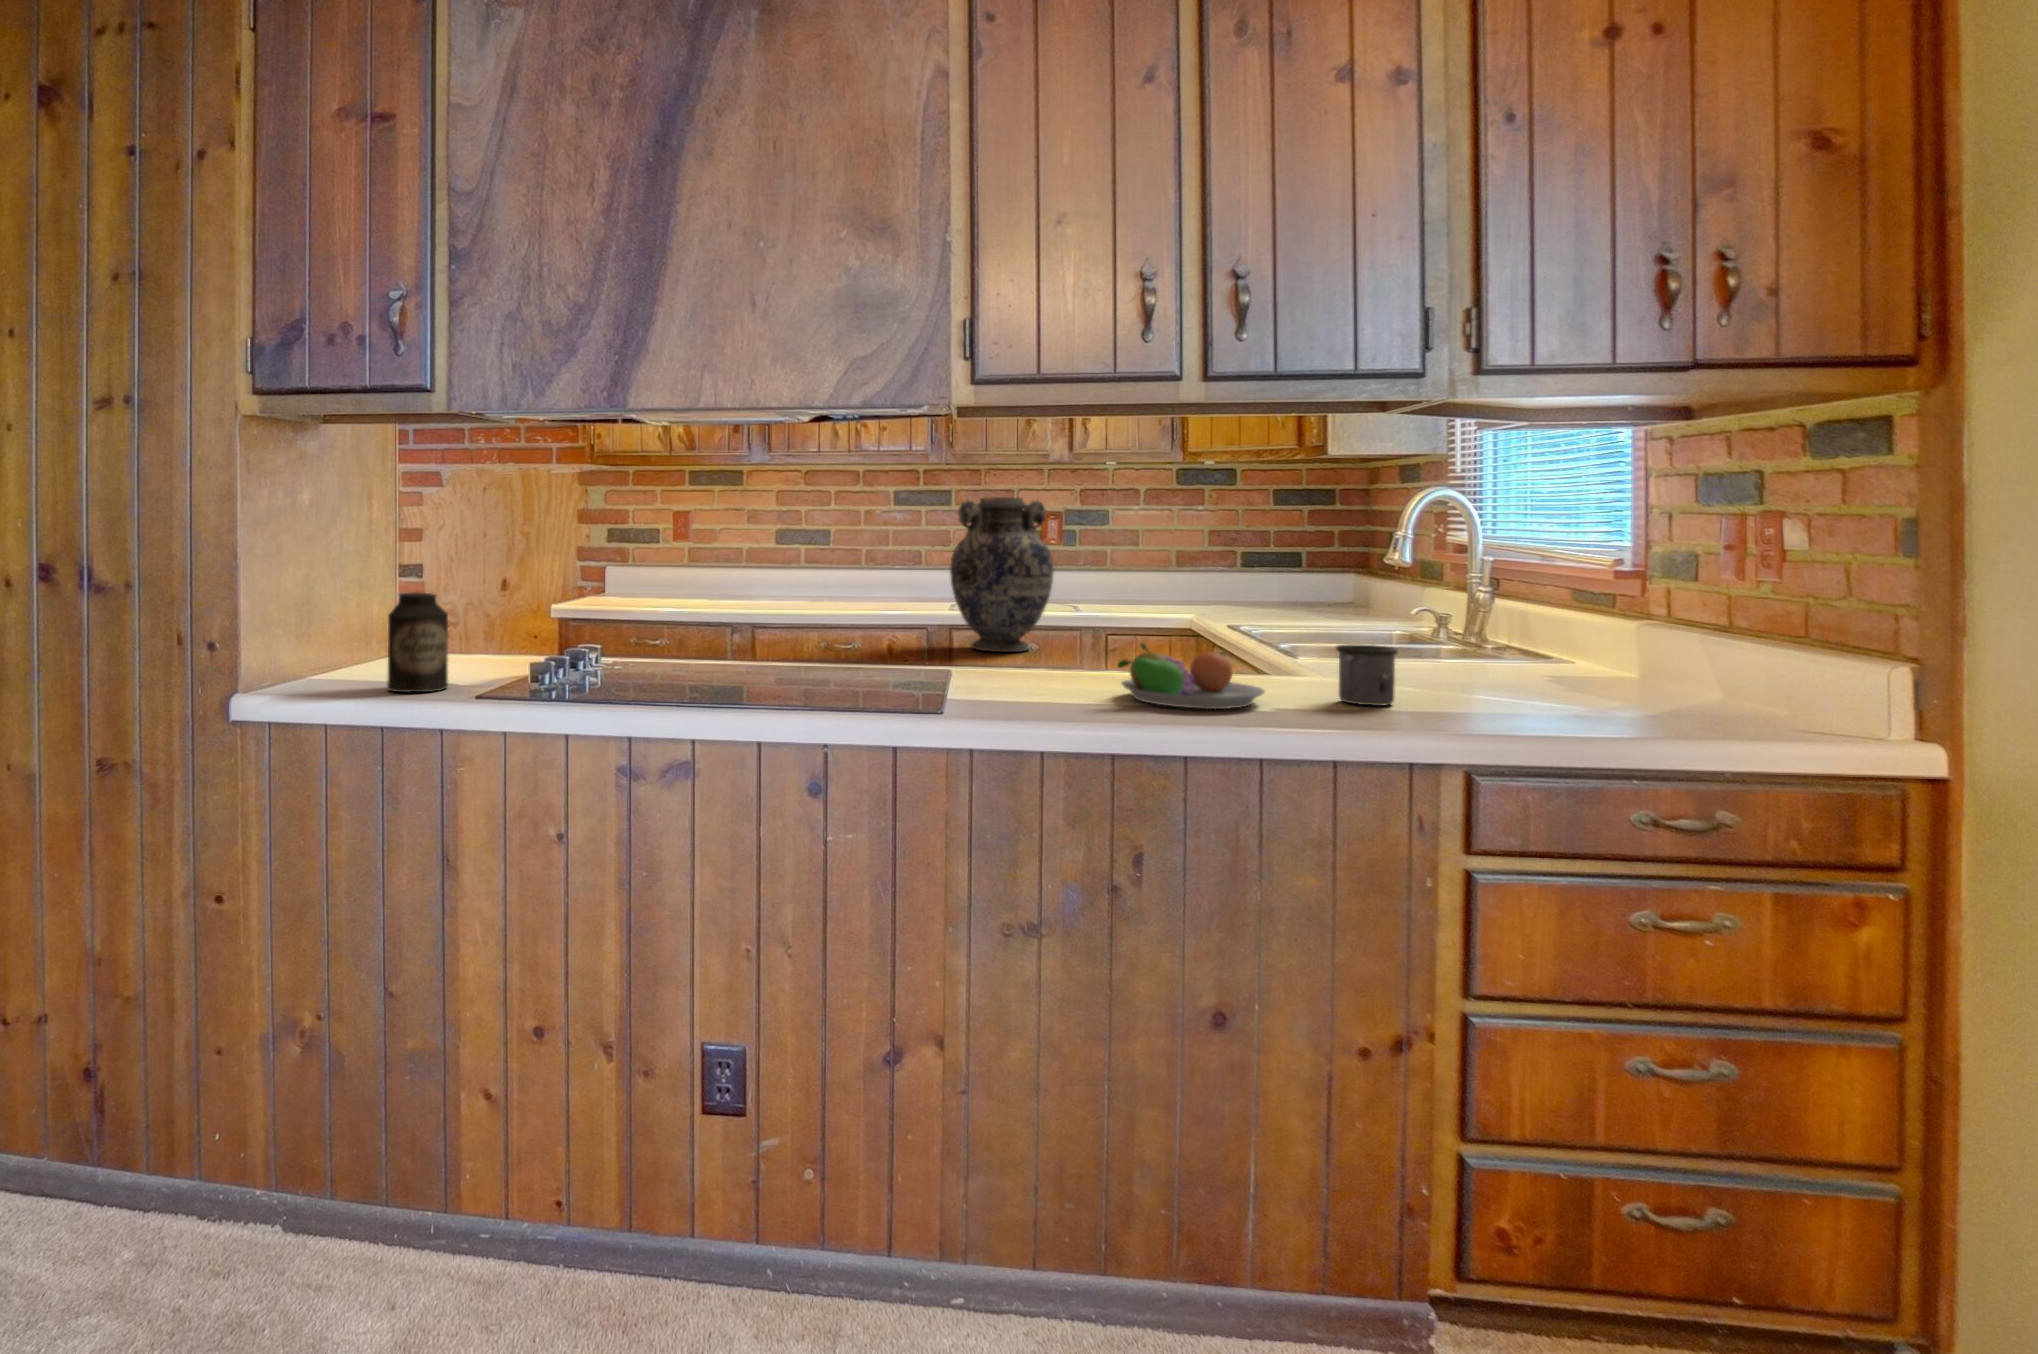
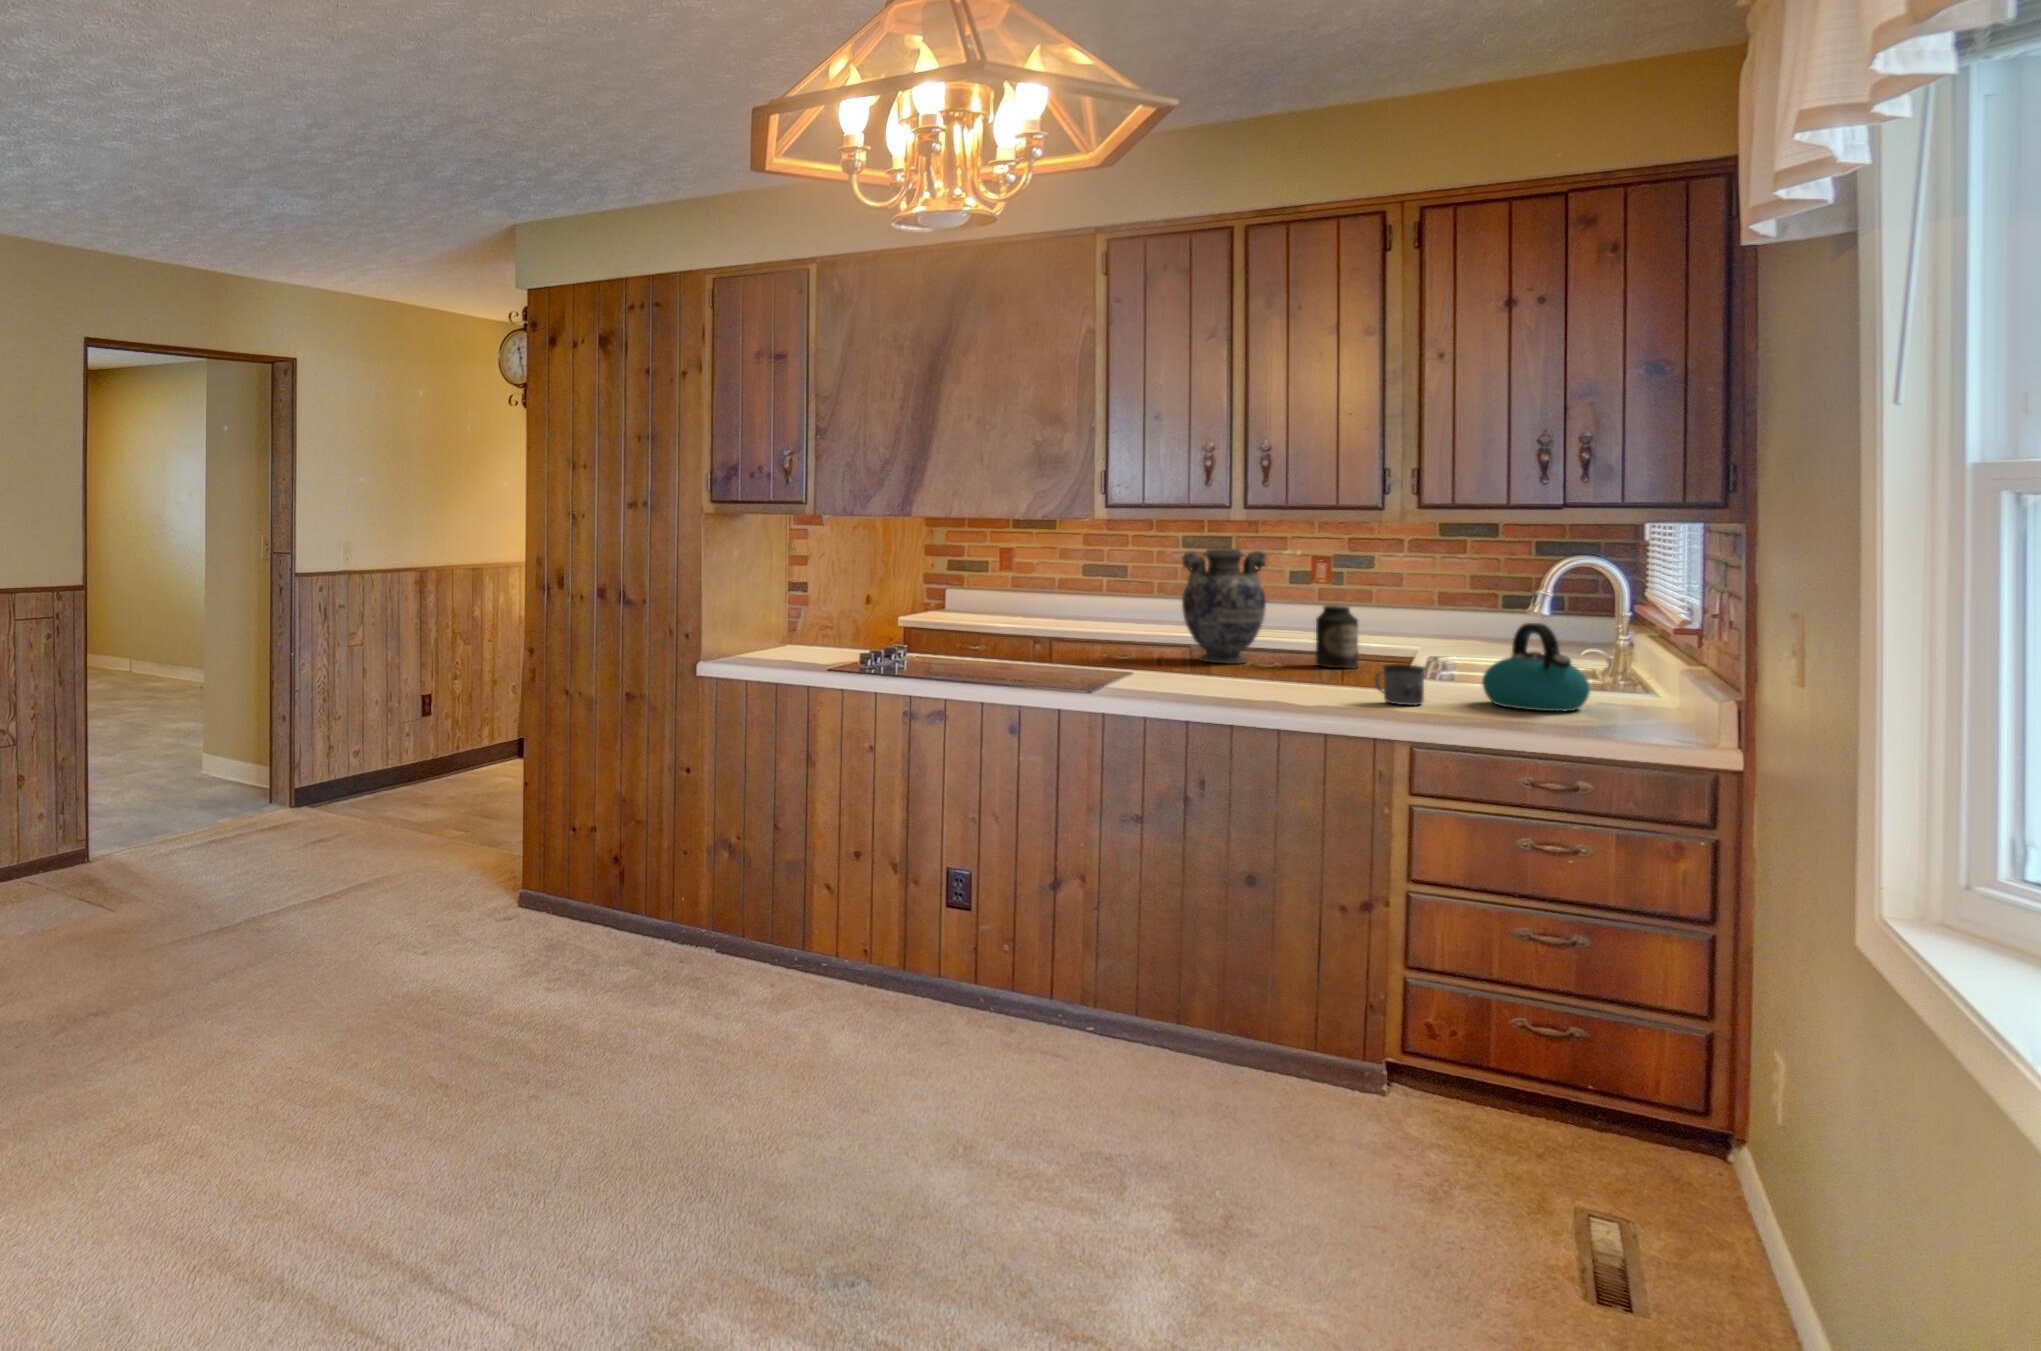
kettle: none [1436,578,1590,702] -> present [1482,623,1590,711]
canister: present [387,593,448,692] -> present [1316,605,1358,668]
fruit bowl: present [1117,643,1265,709] -> none [1218,657,1329,700]

